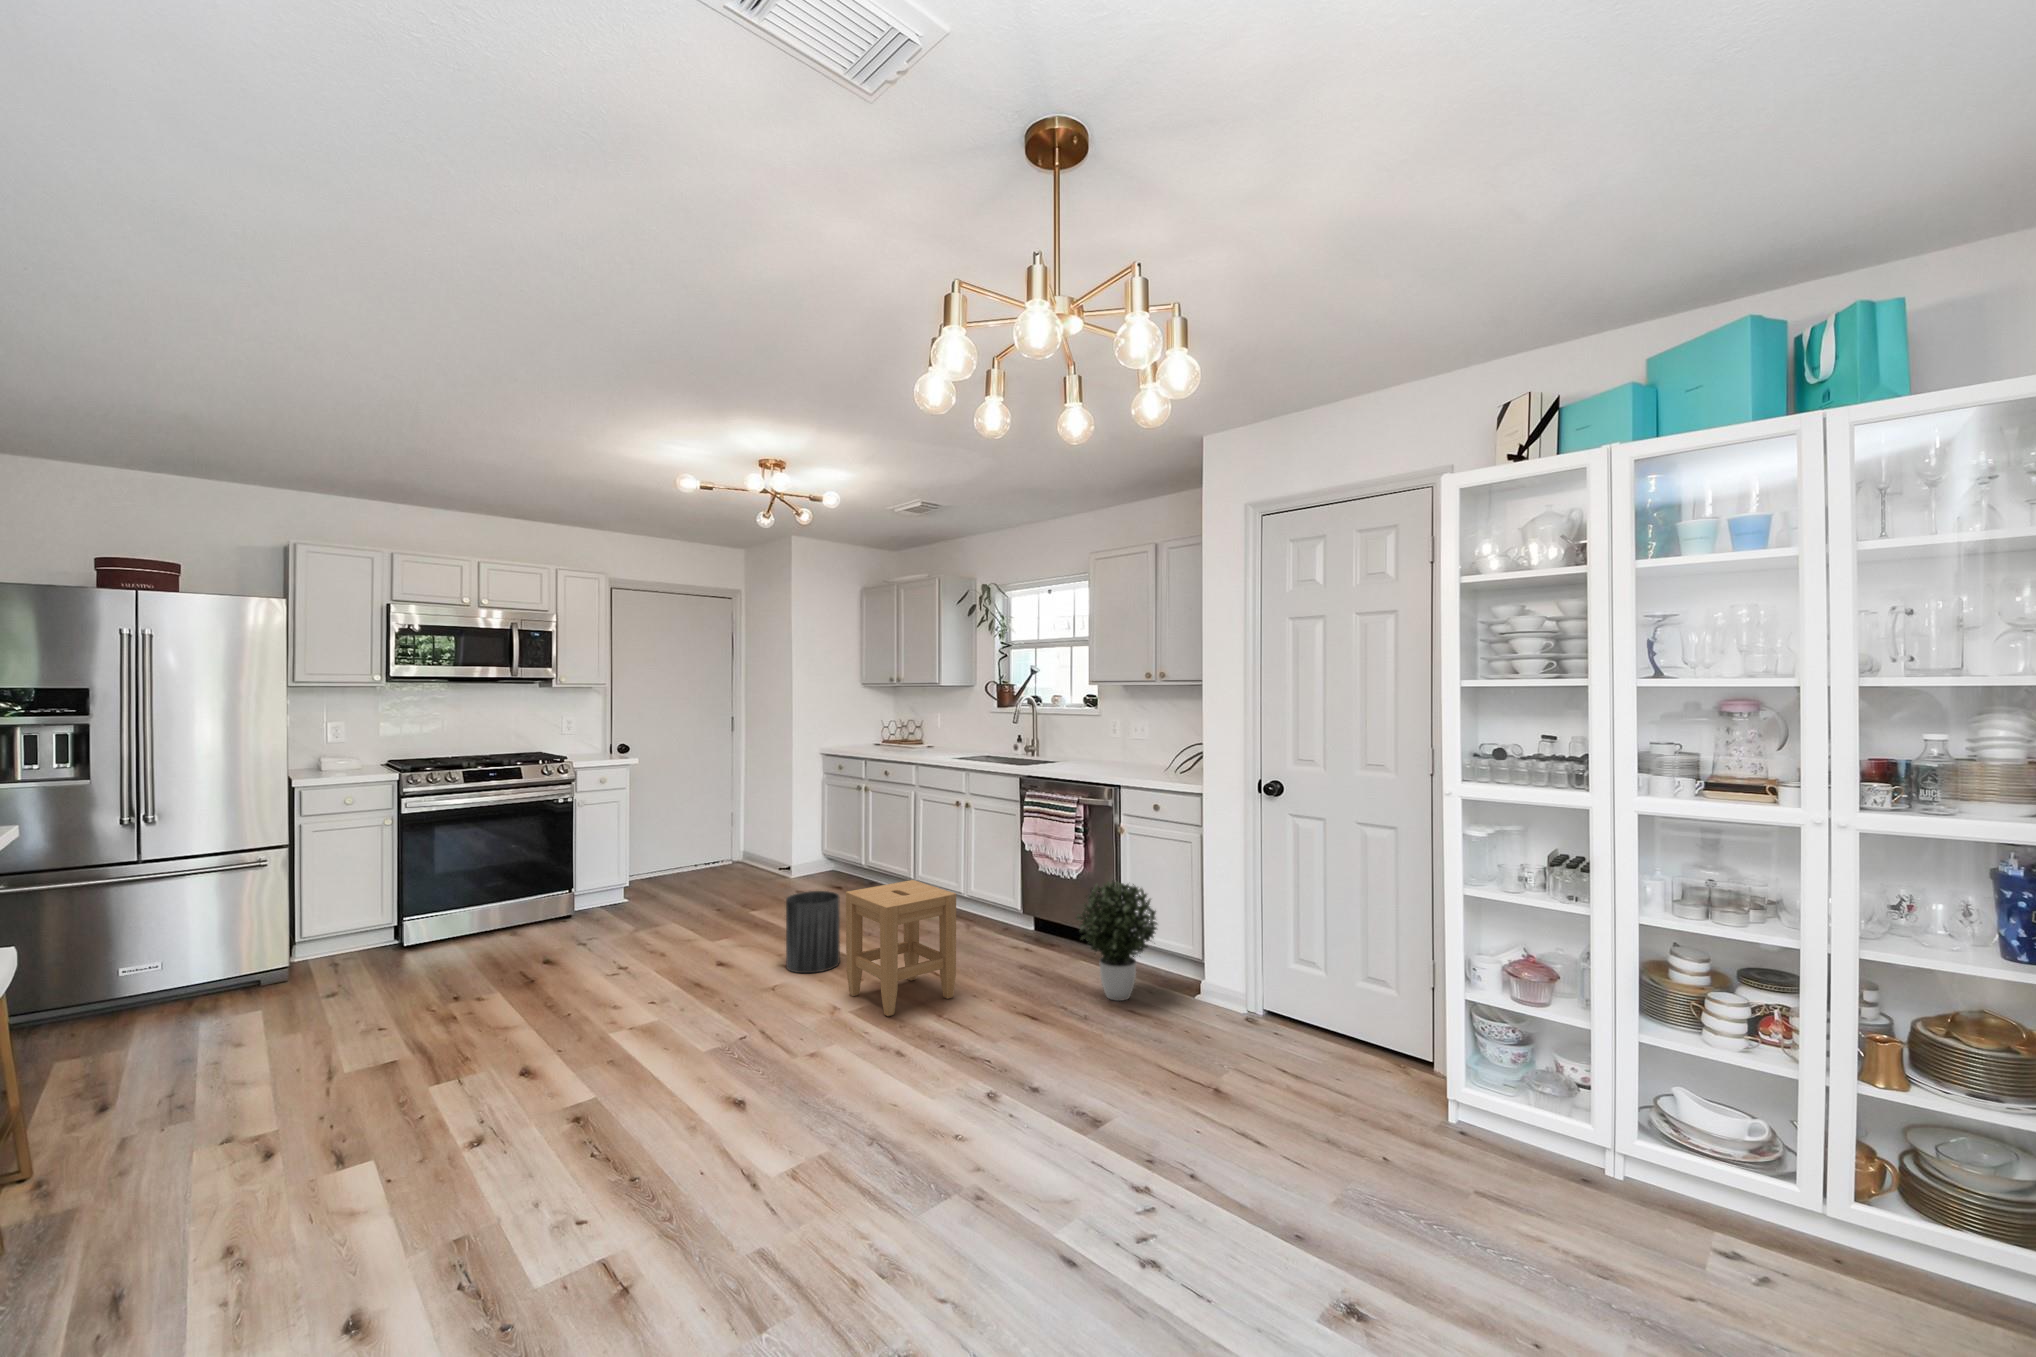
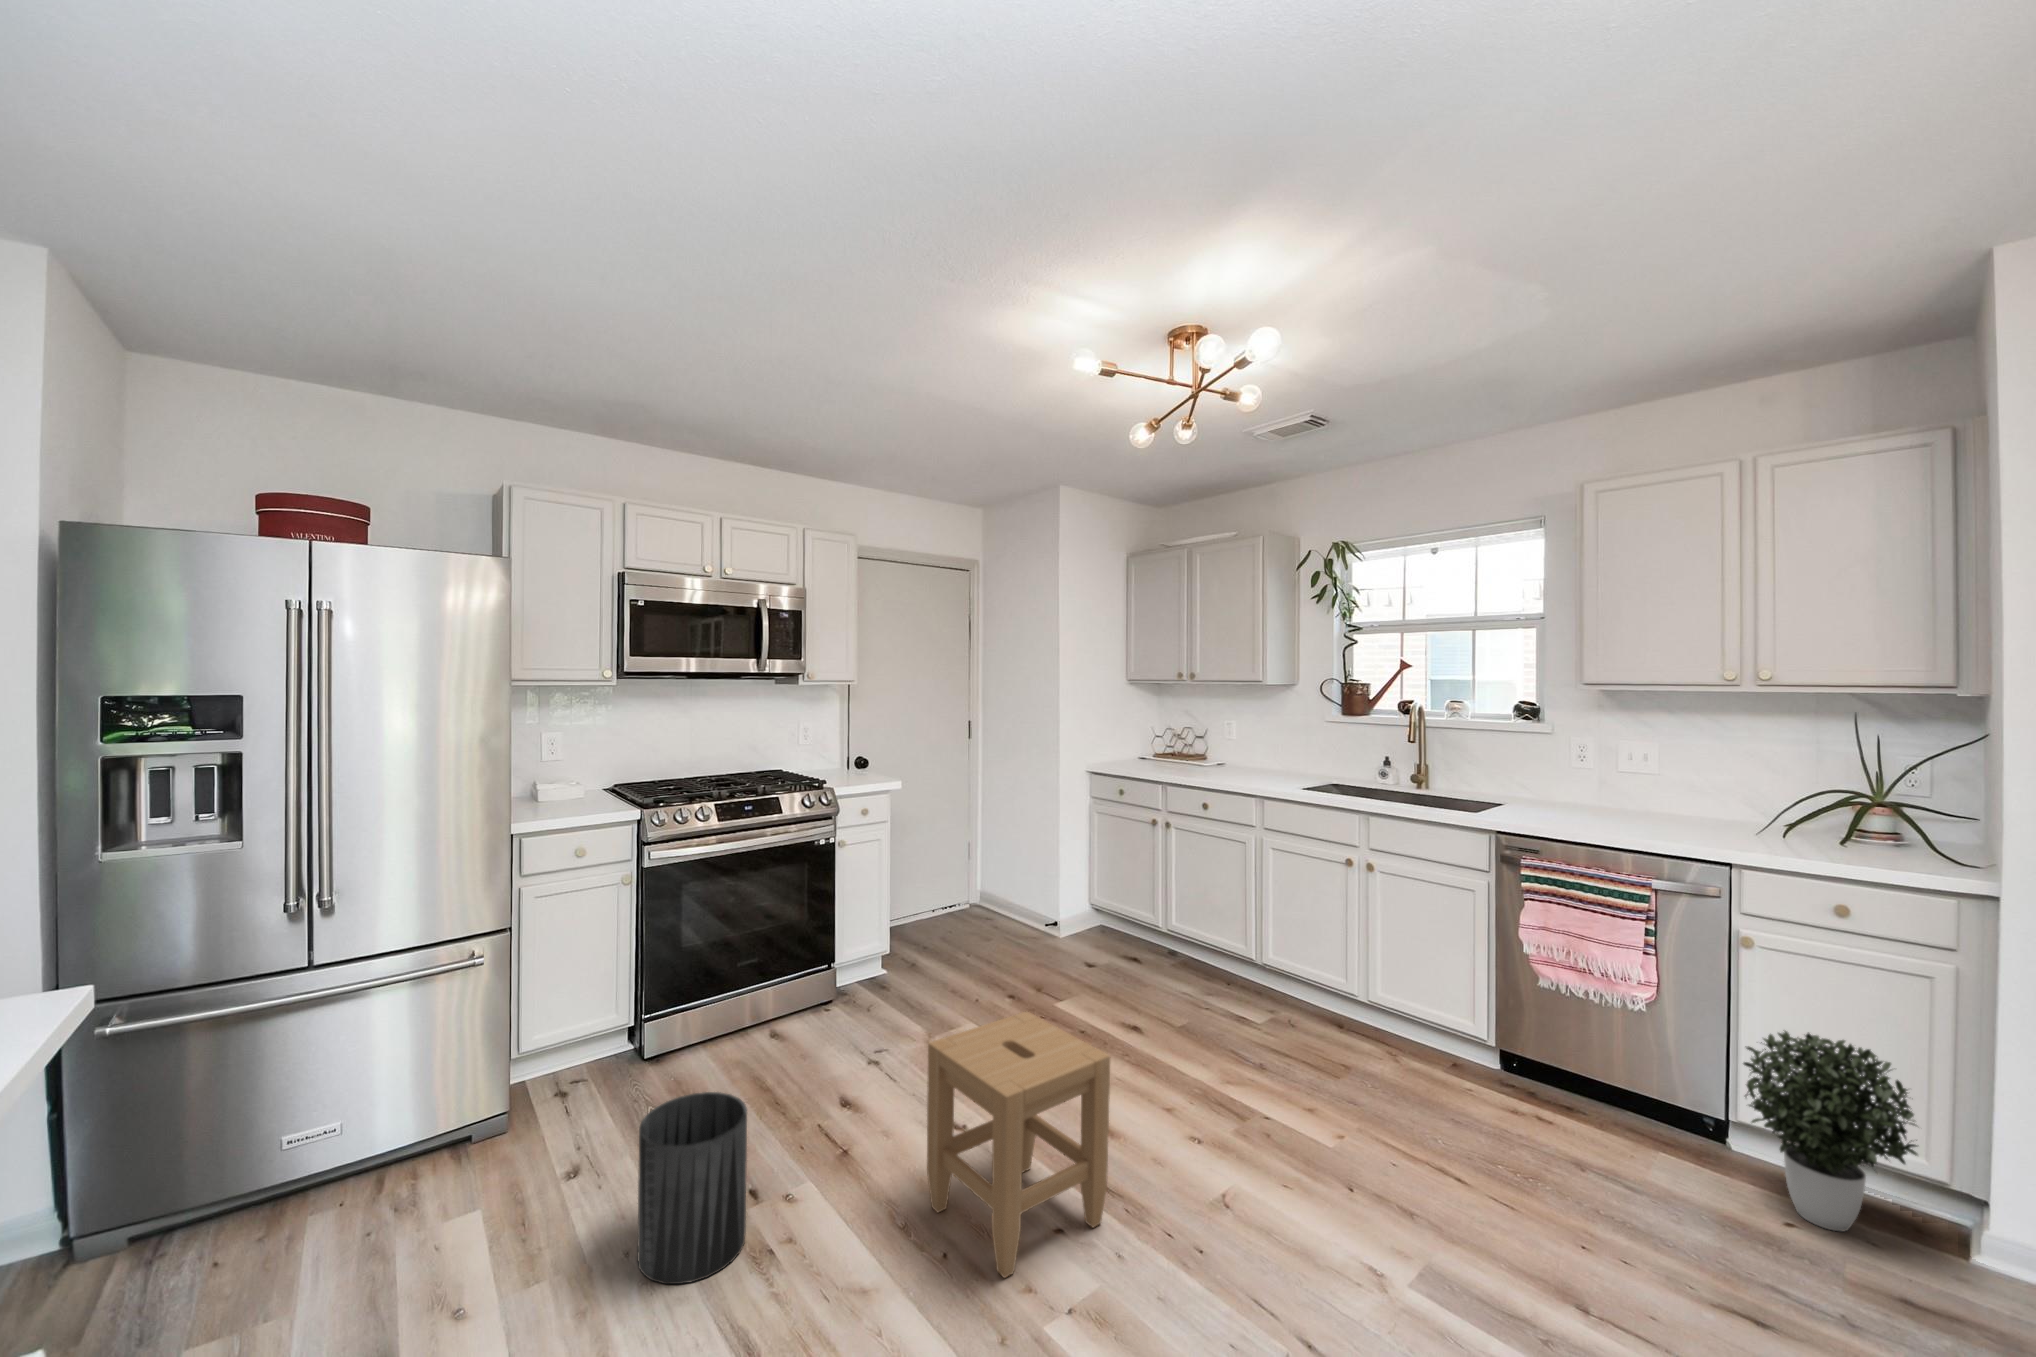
stool: present [846,880,956,1016] -> present [927,1011,1110,1278]
trash can: present [786,891,840,973] -> present [637,1092,747,1284]

